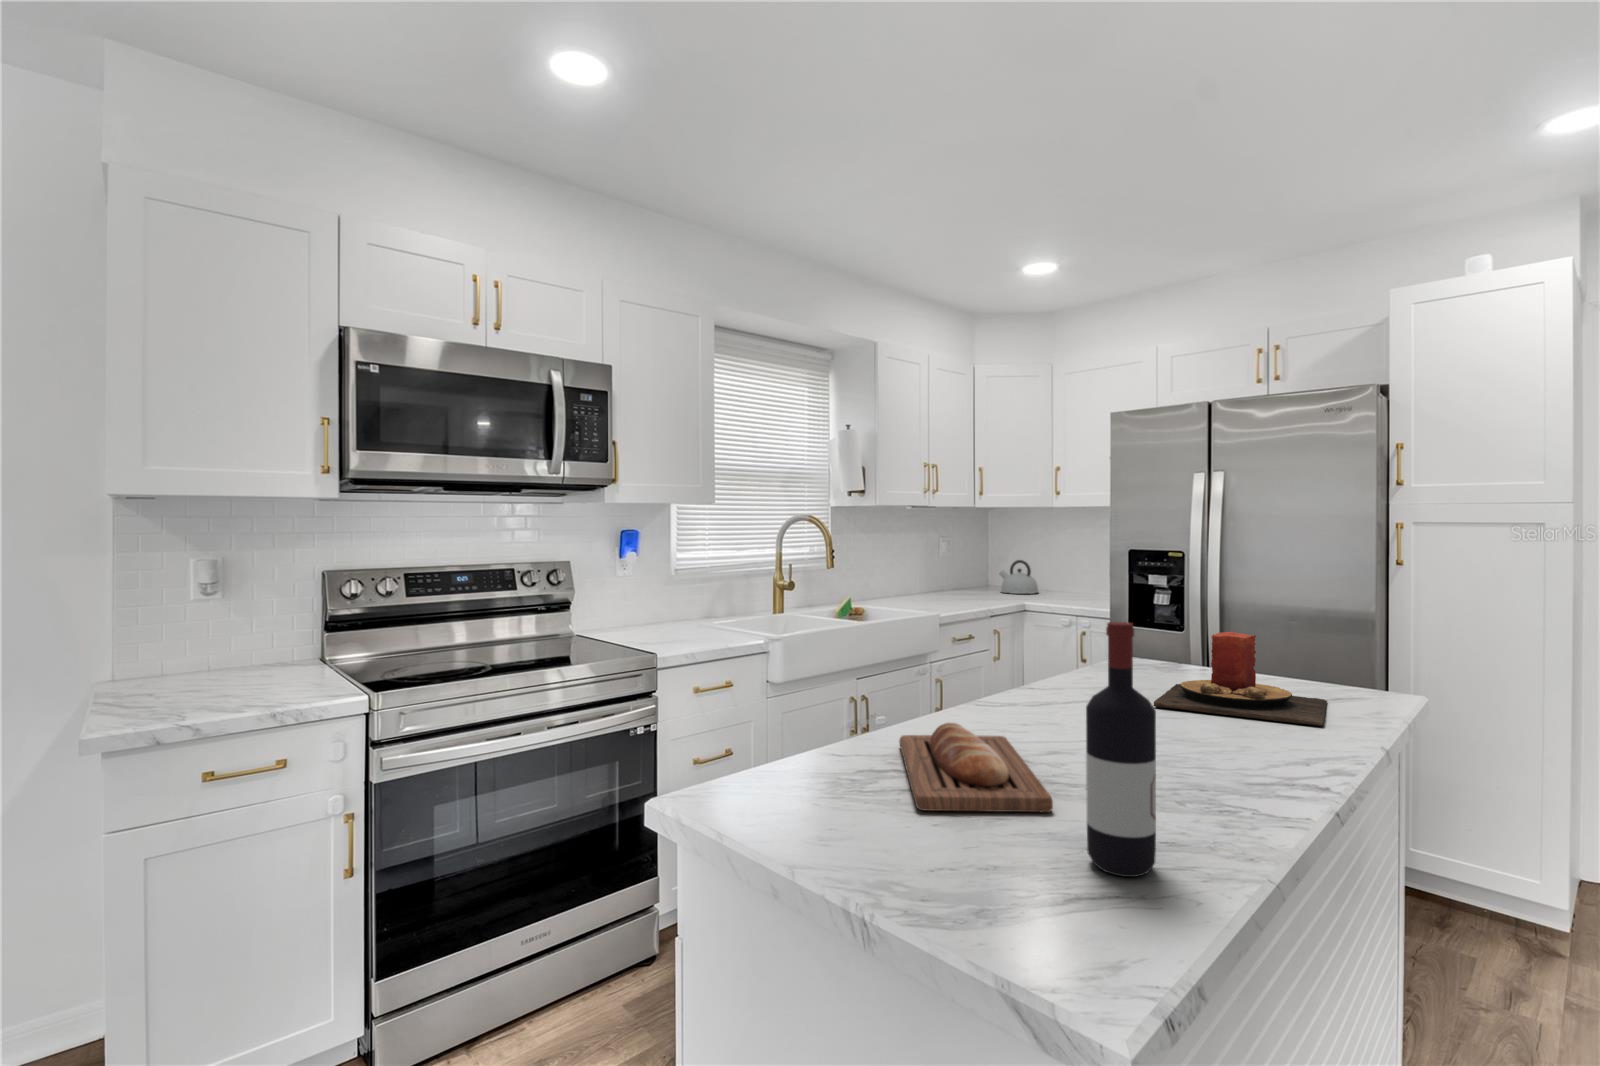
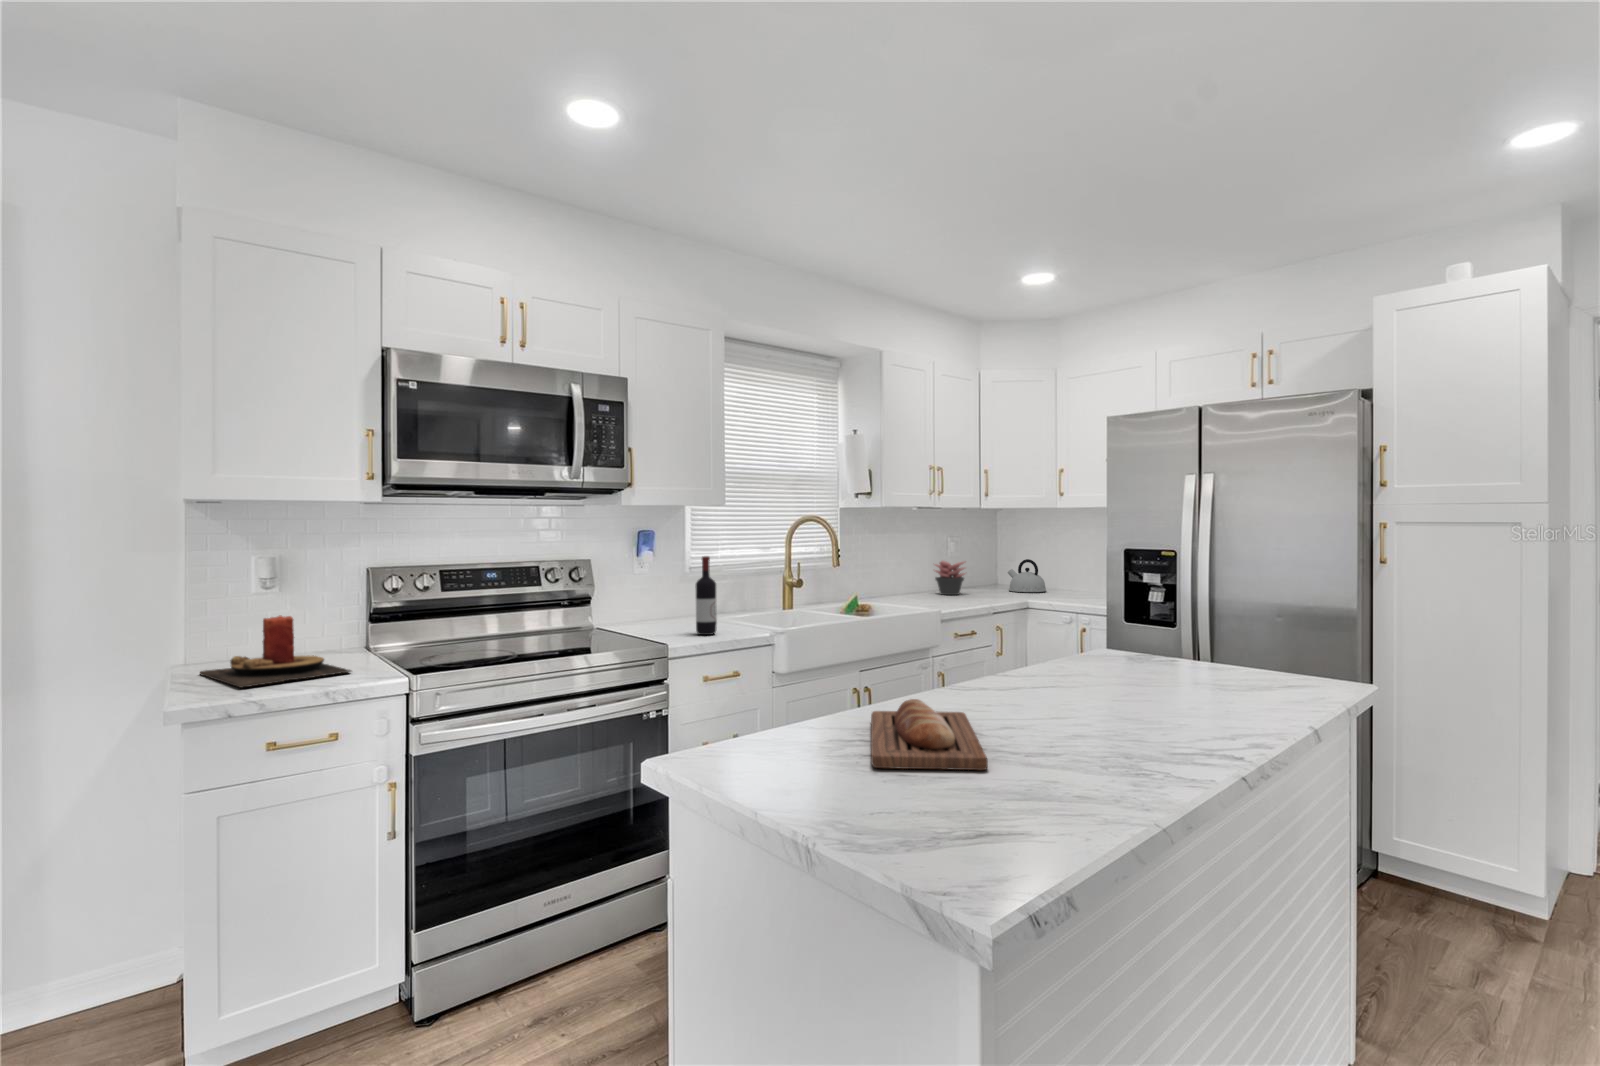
succulent plant: none [924,561,959,597] -> present [935,561,965,595]
wine bottle: present [1086,622,1156,877] -> present [696,556,717,635]
candle: present [1154,631,1327,726] -> present [200,615,351,688]

